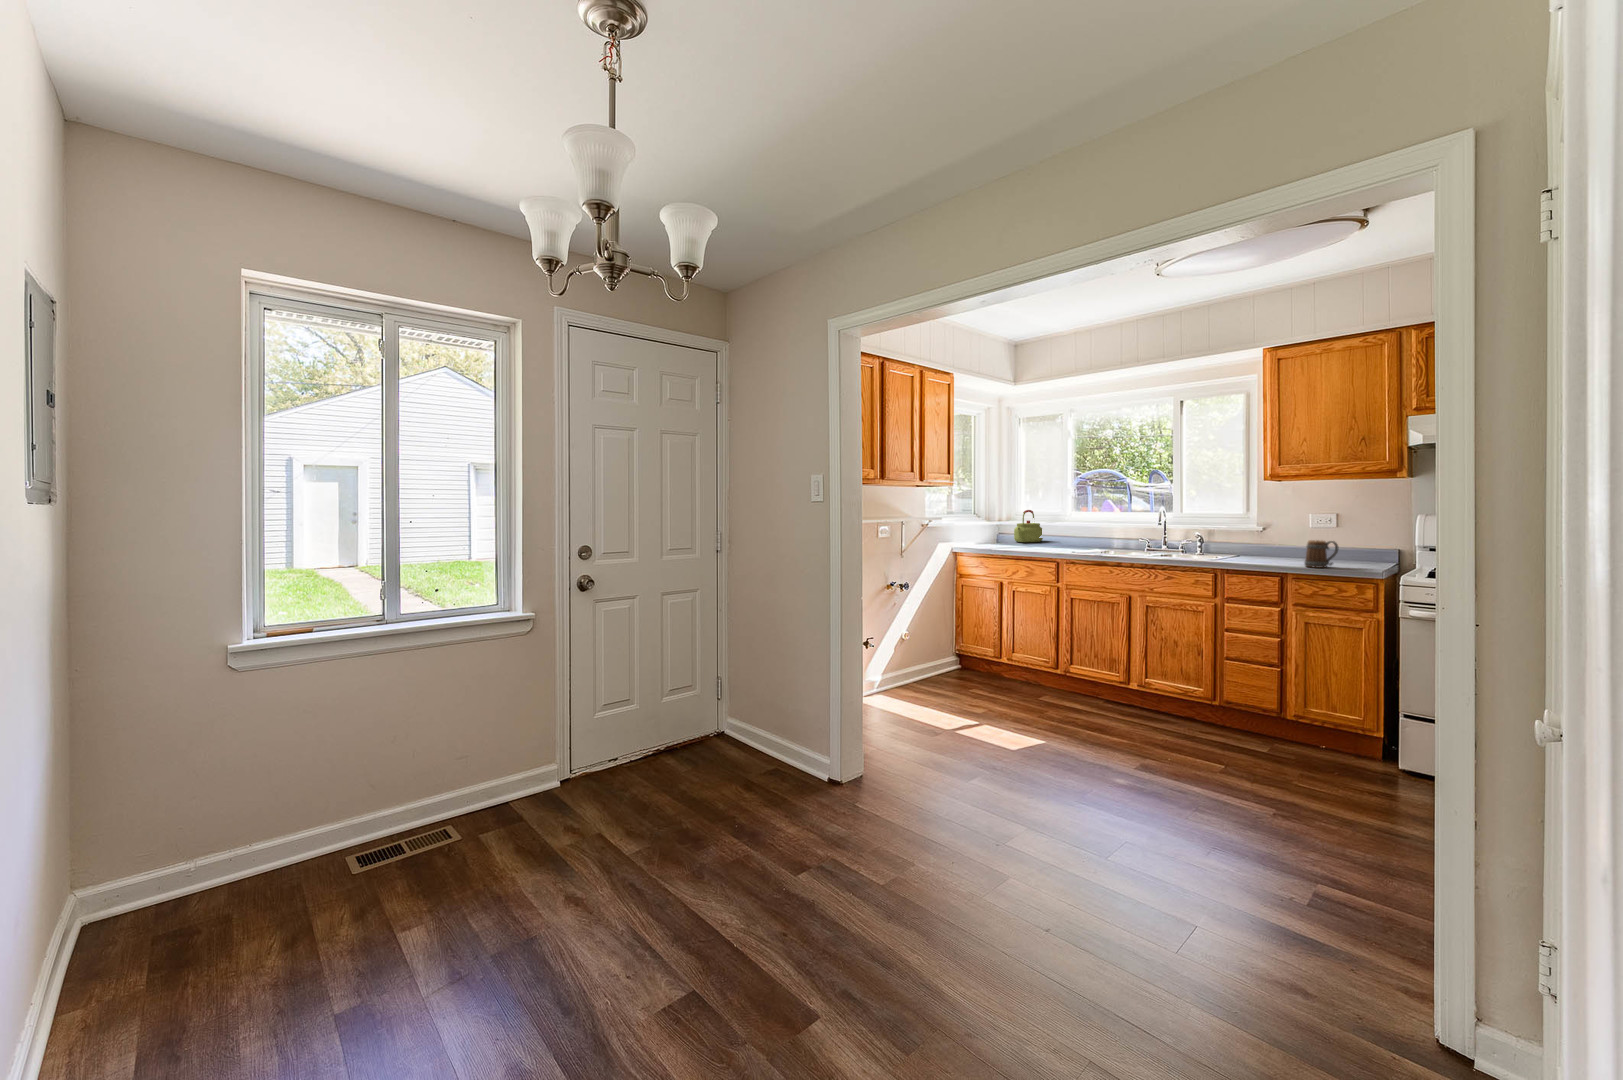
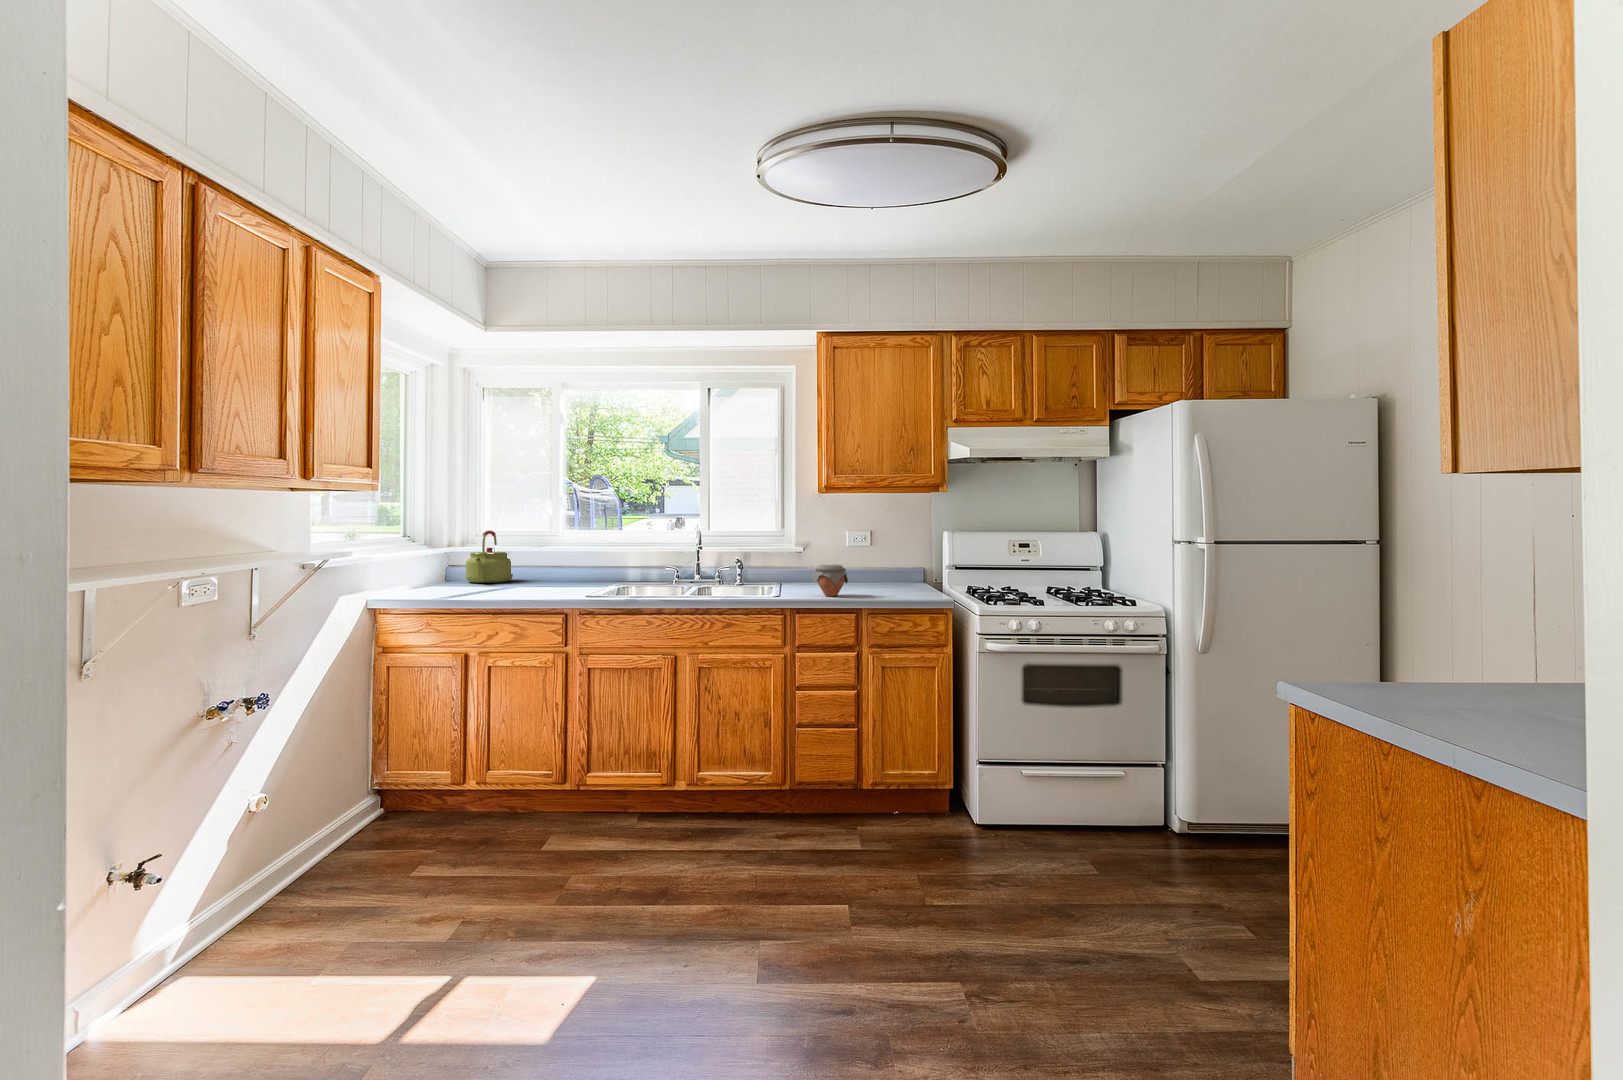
jar: none [1248,537,1282,562] -> present [812,564,848,596]
mug: present [1305,540,1339,568] -> none [876,567,906,600]

